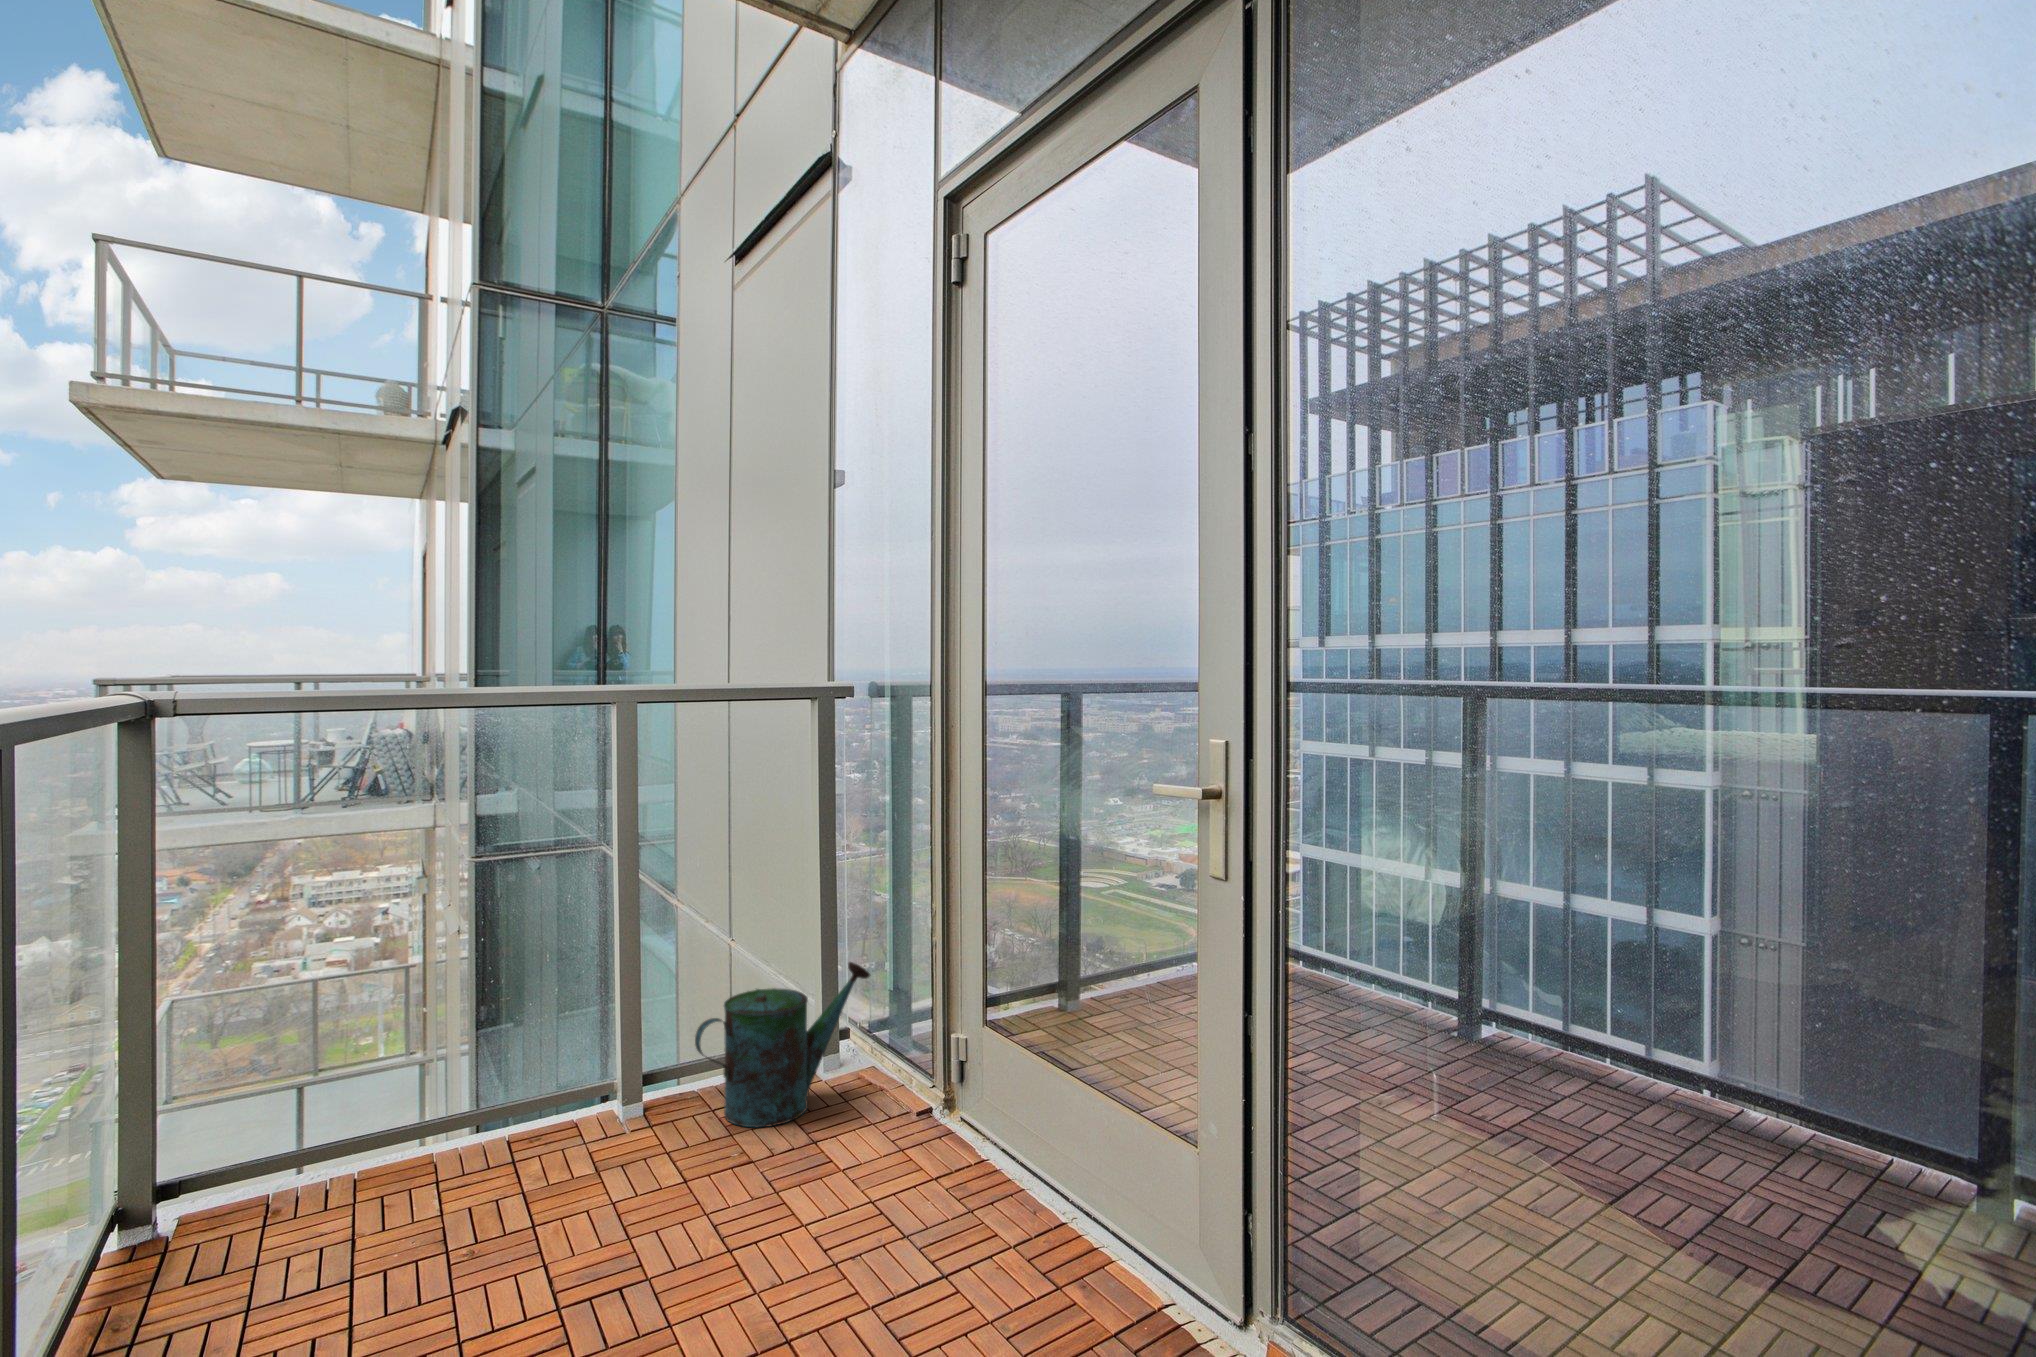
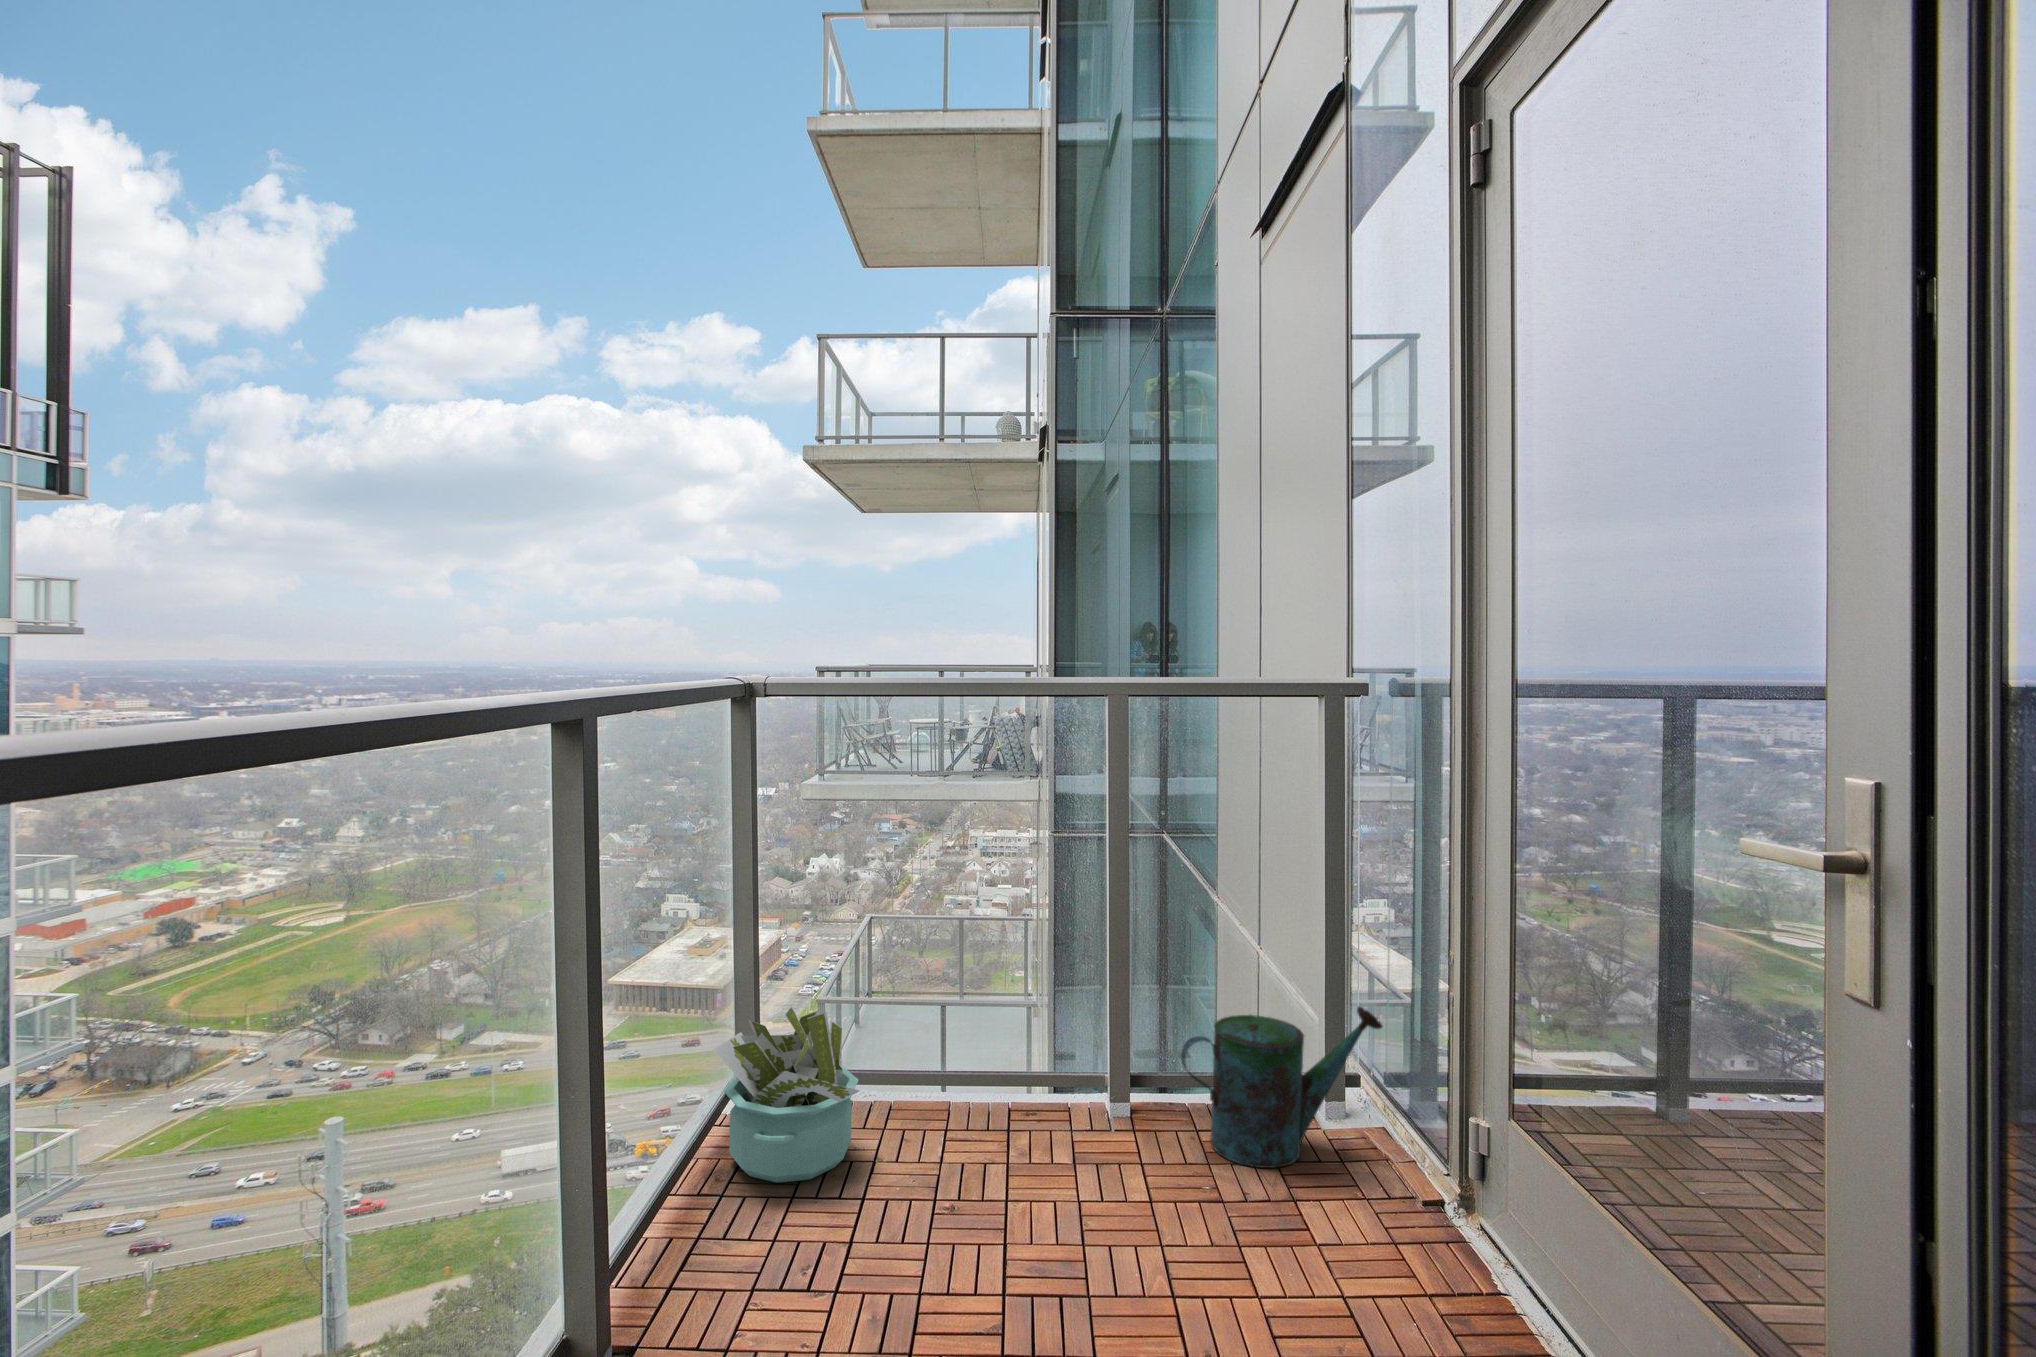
decorative plant: none [112,1082,344,1305] -> present [714,1006,860,1183]

